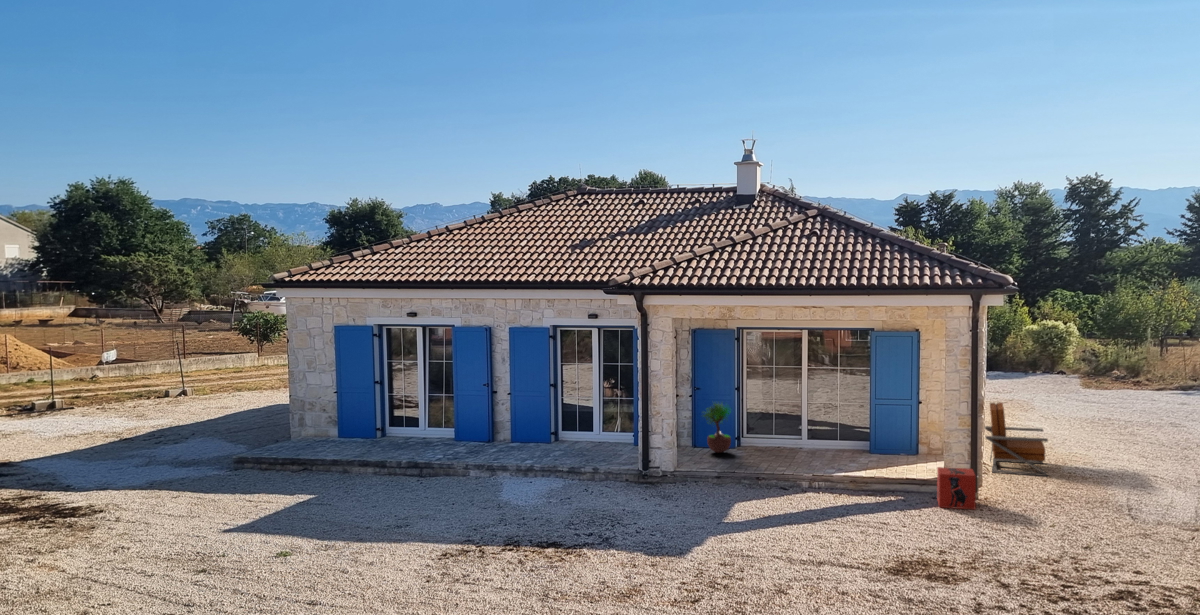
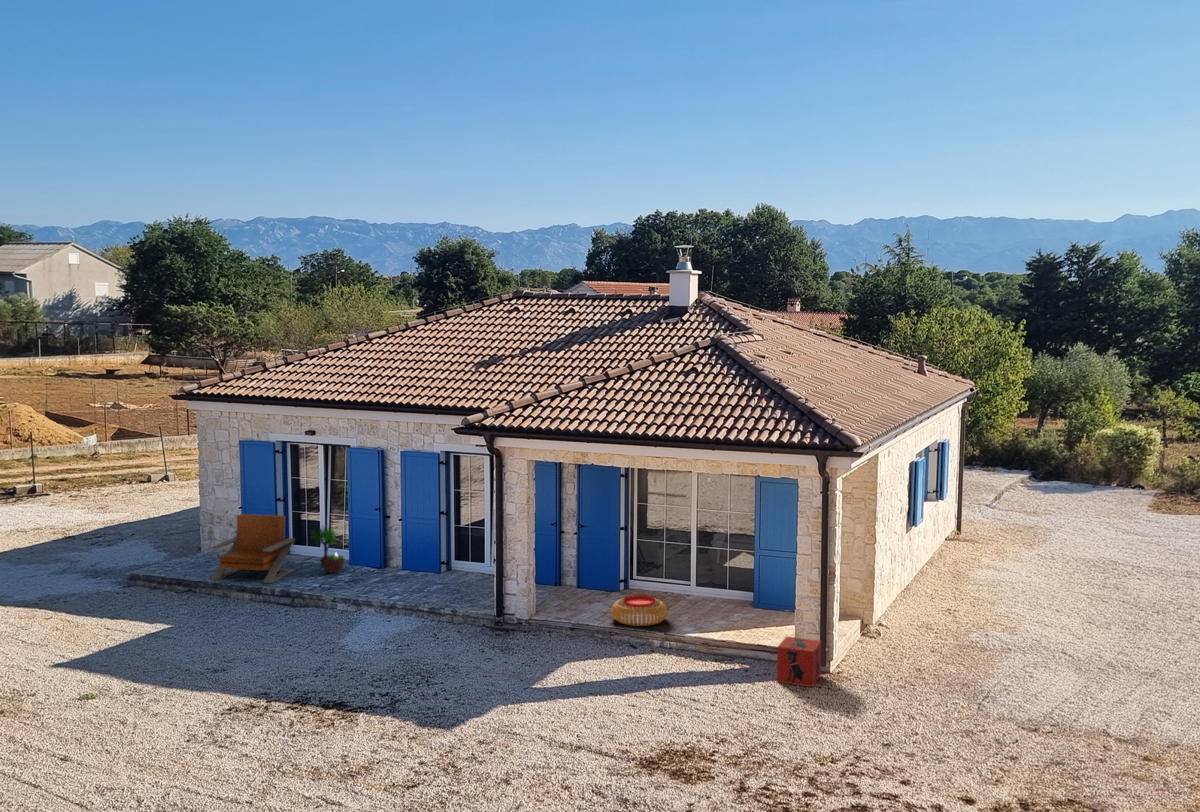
lounge chair: present [985,402,1048,476] -> present [211,514,295,583]
potted tree: present [704,403,731,453] -> present [312,526,344,573]
pouf: none [749,446,803,472] -> present [612,595,667,626]

